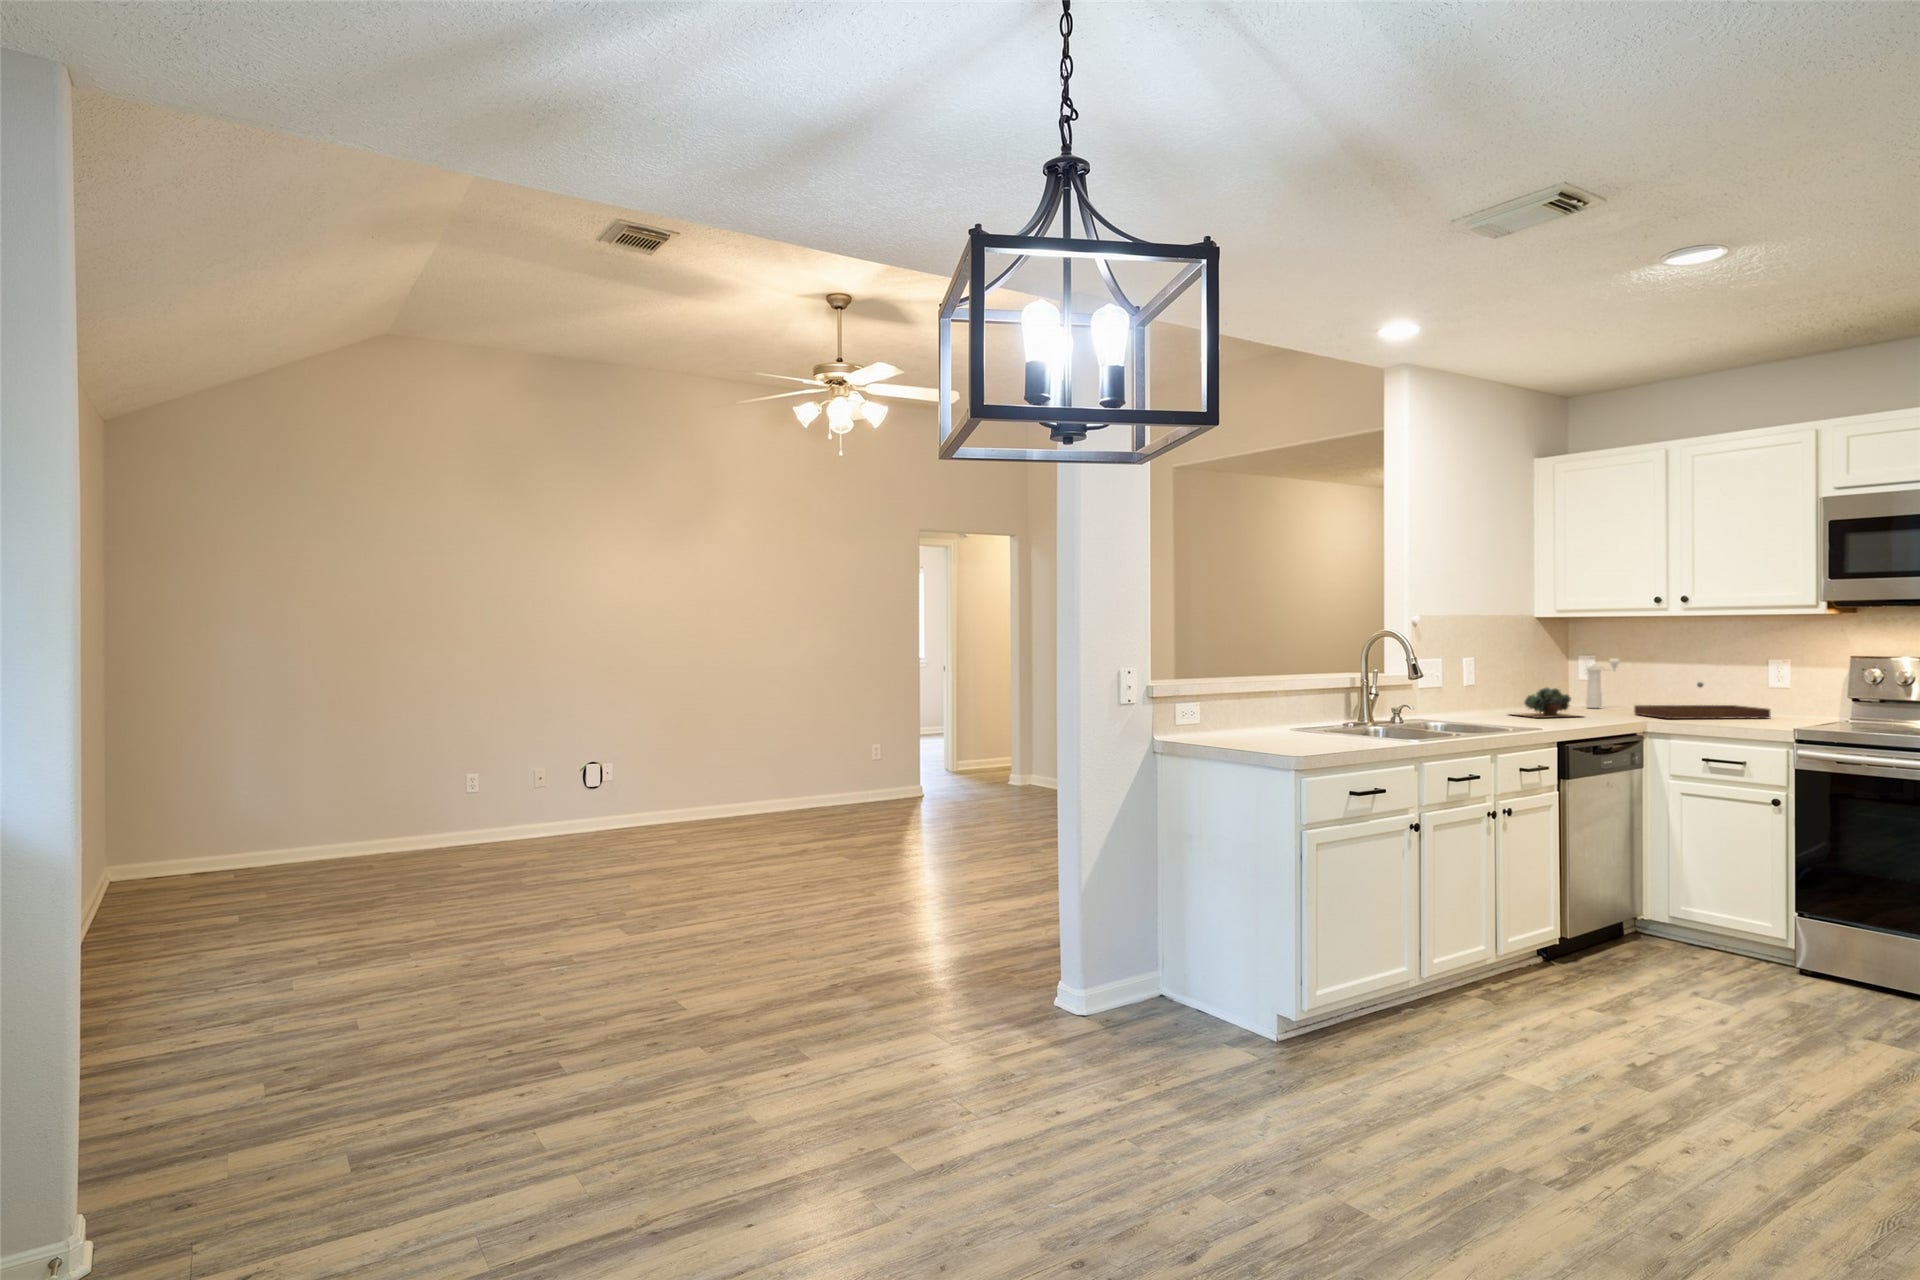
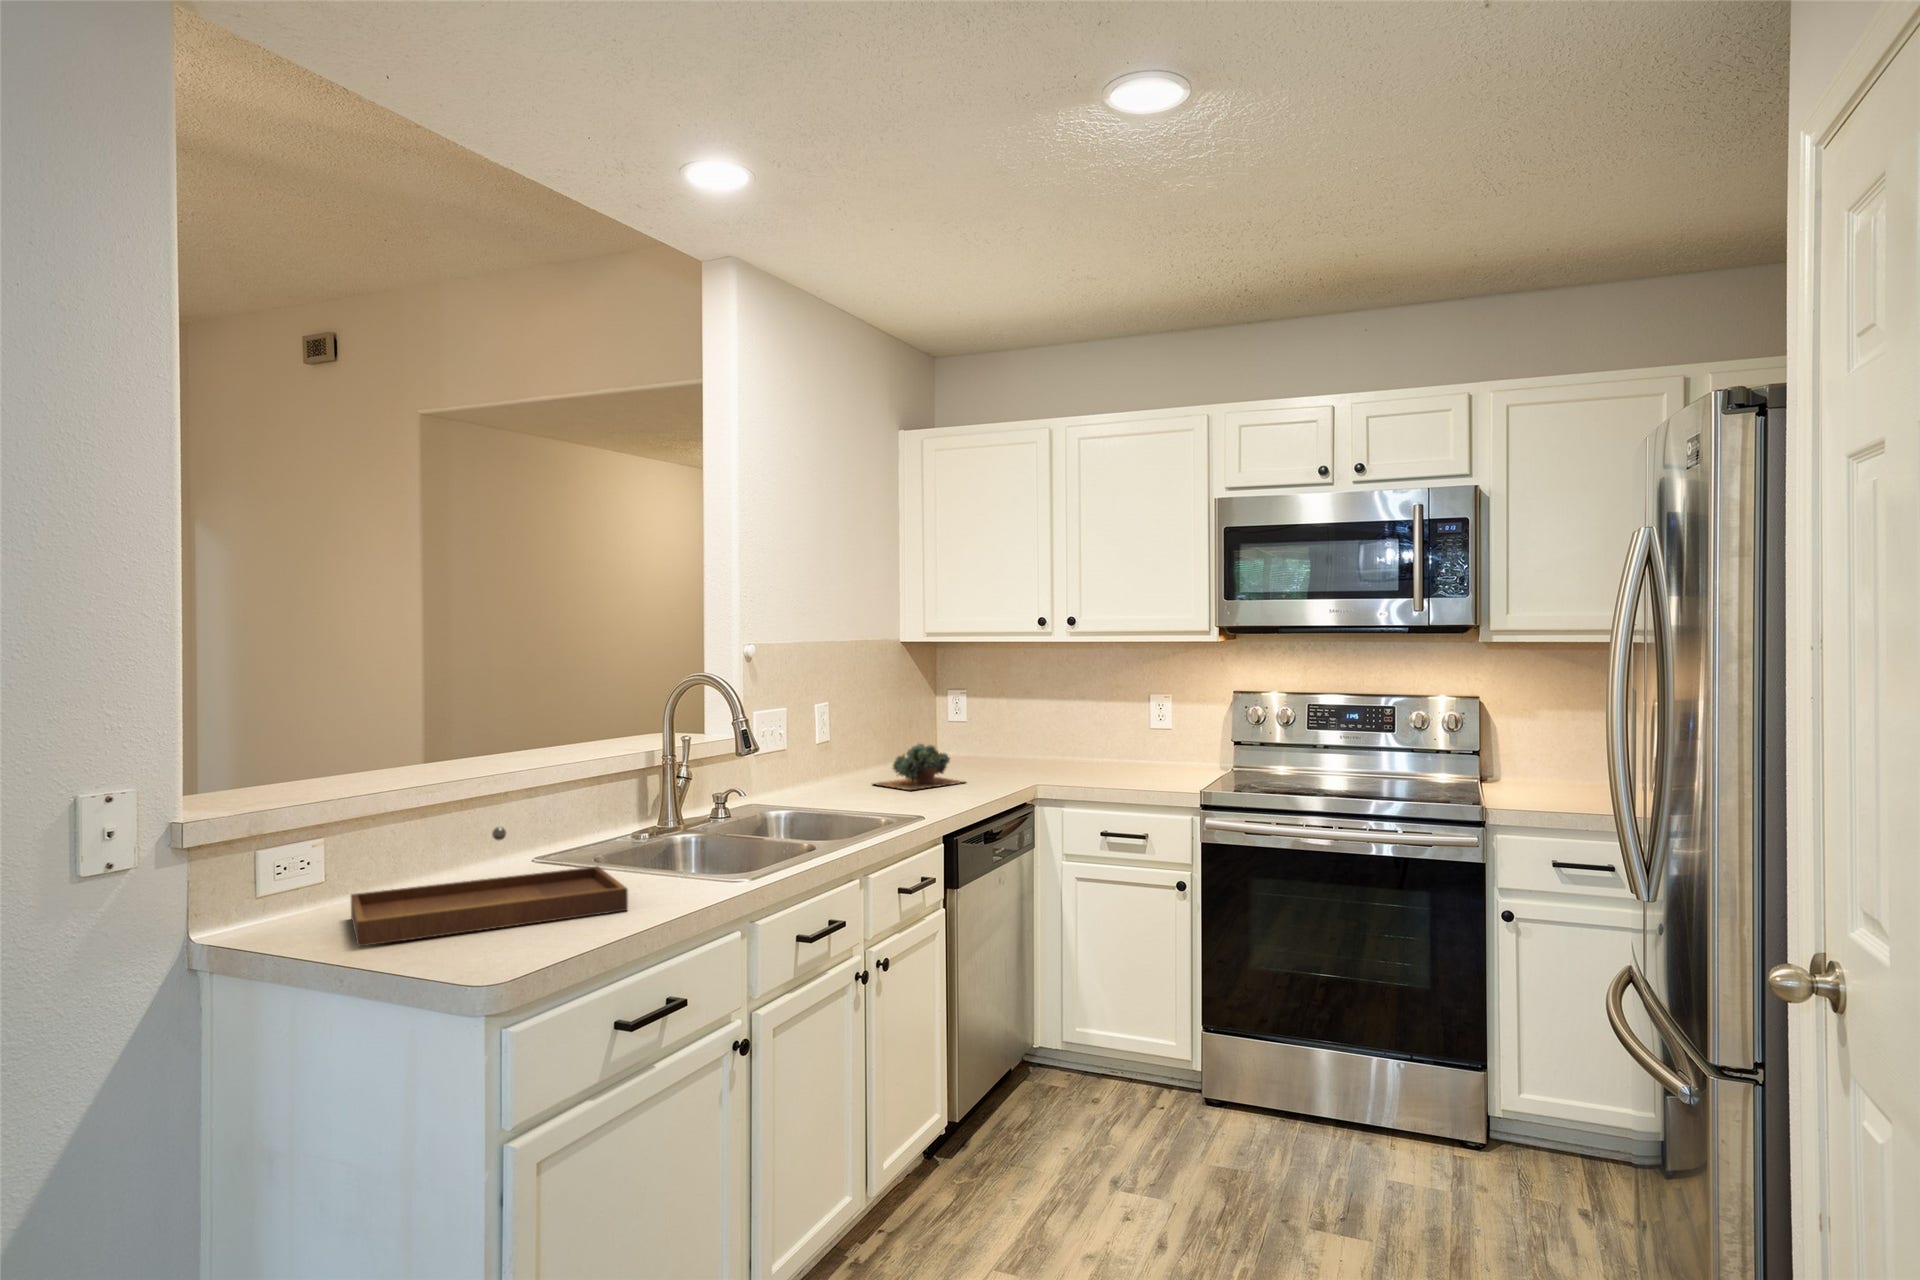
pepper mill: present [1586,658,1620,708] -> none [961,695,998,762]
tray: present [1634,682,1771,719] -> present [351,827,628,946]

